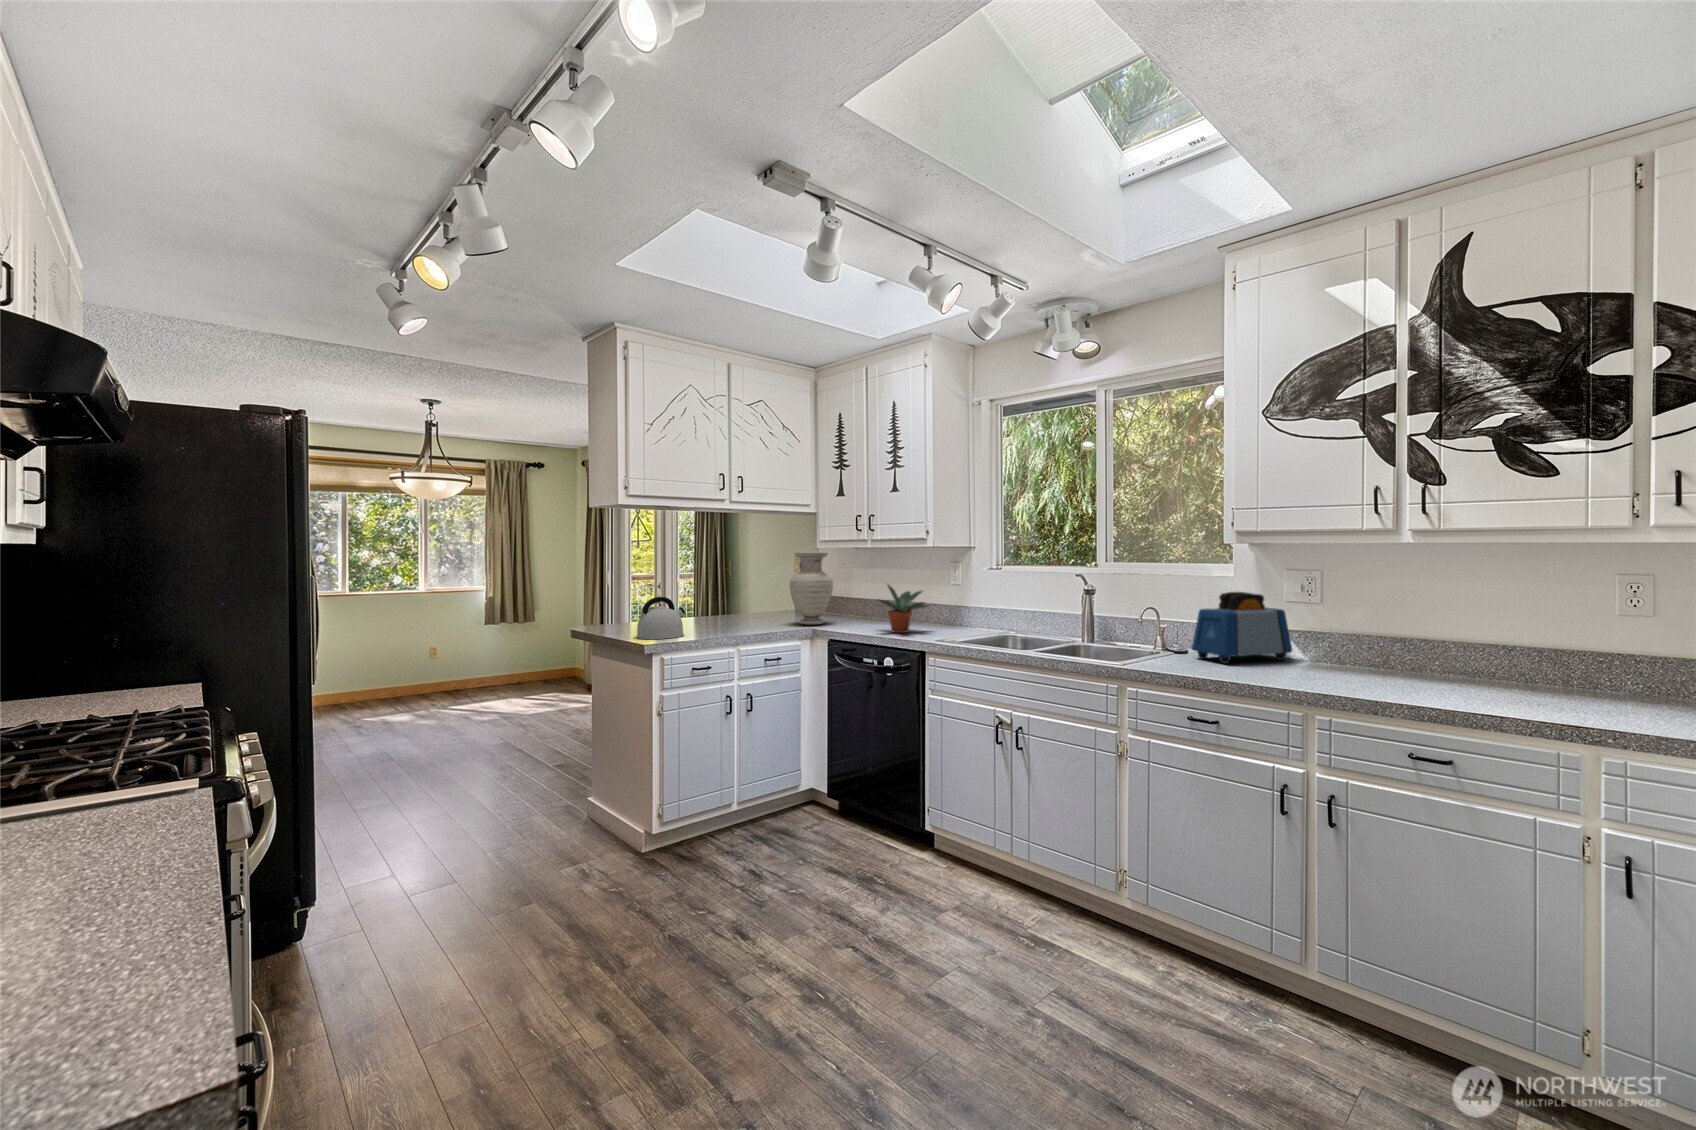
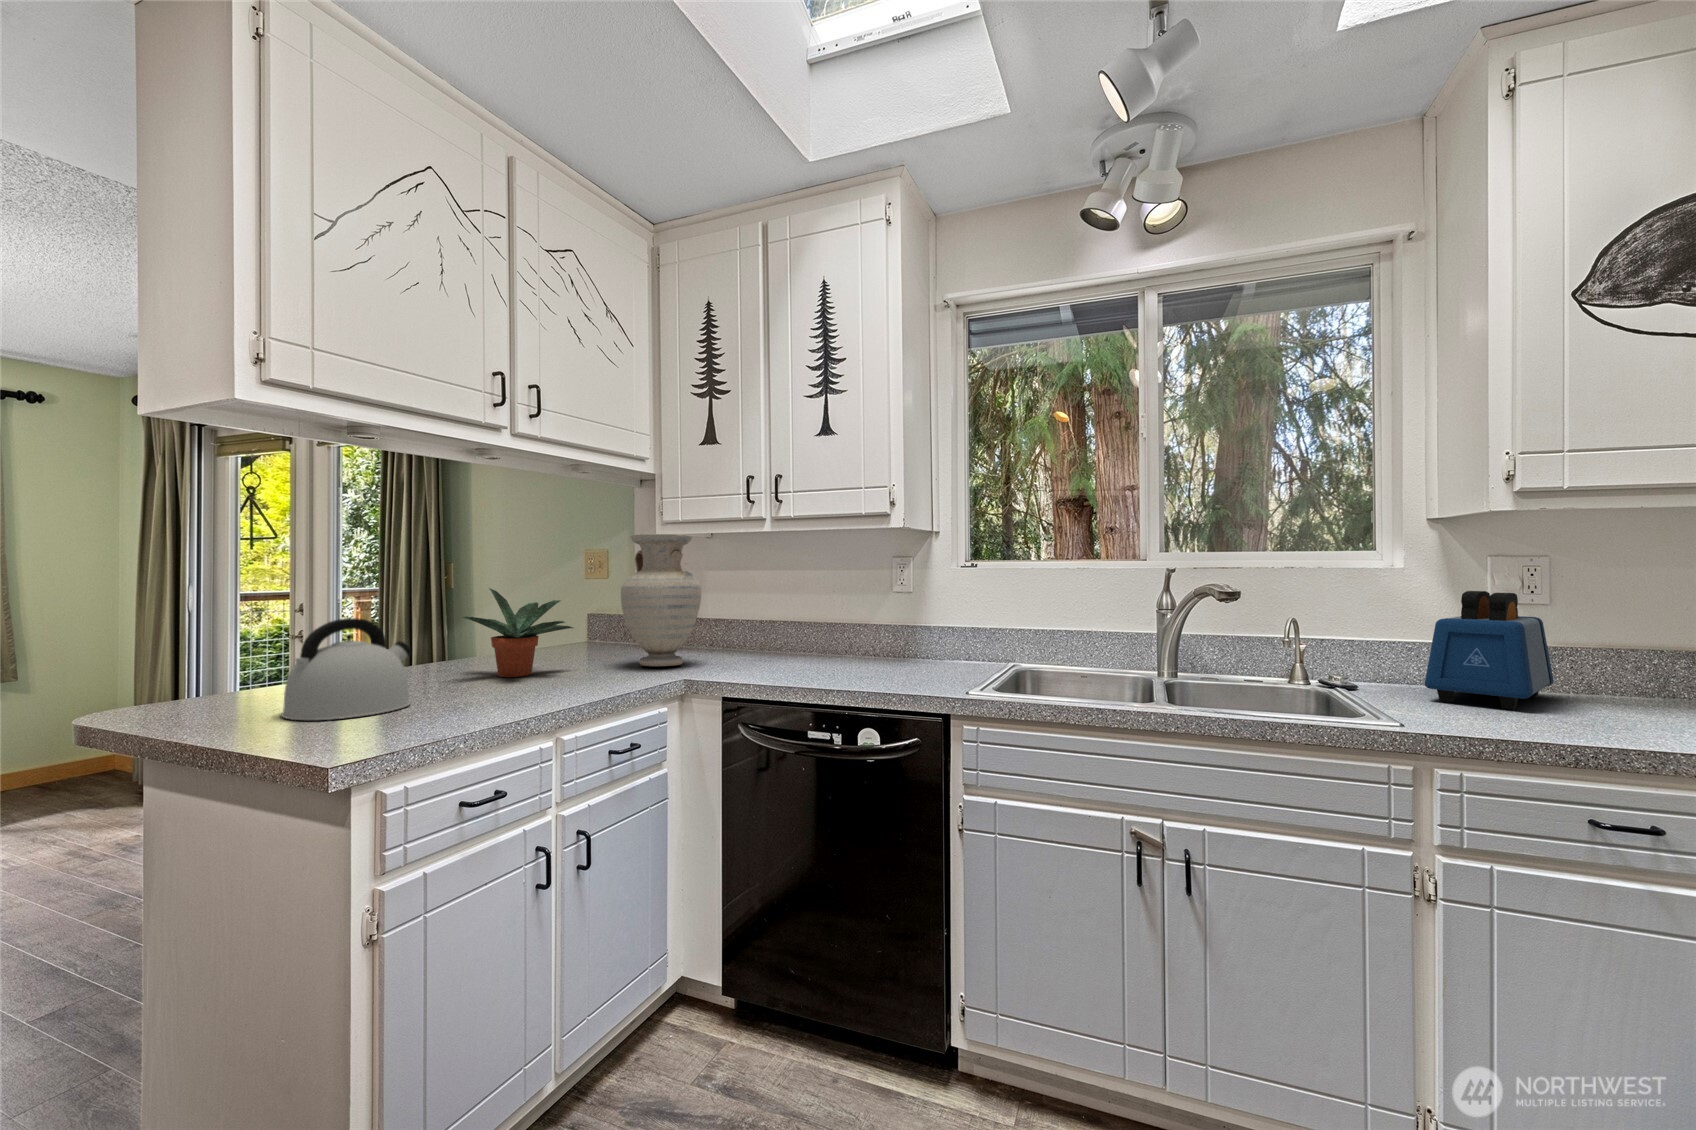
potted plant: present [878,585,929,633] -> present [463,588,573,677]

